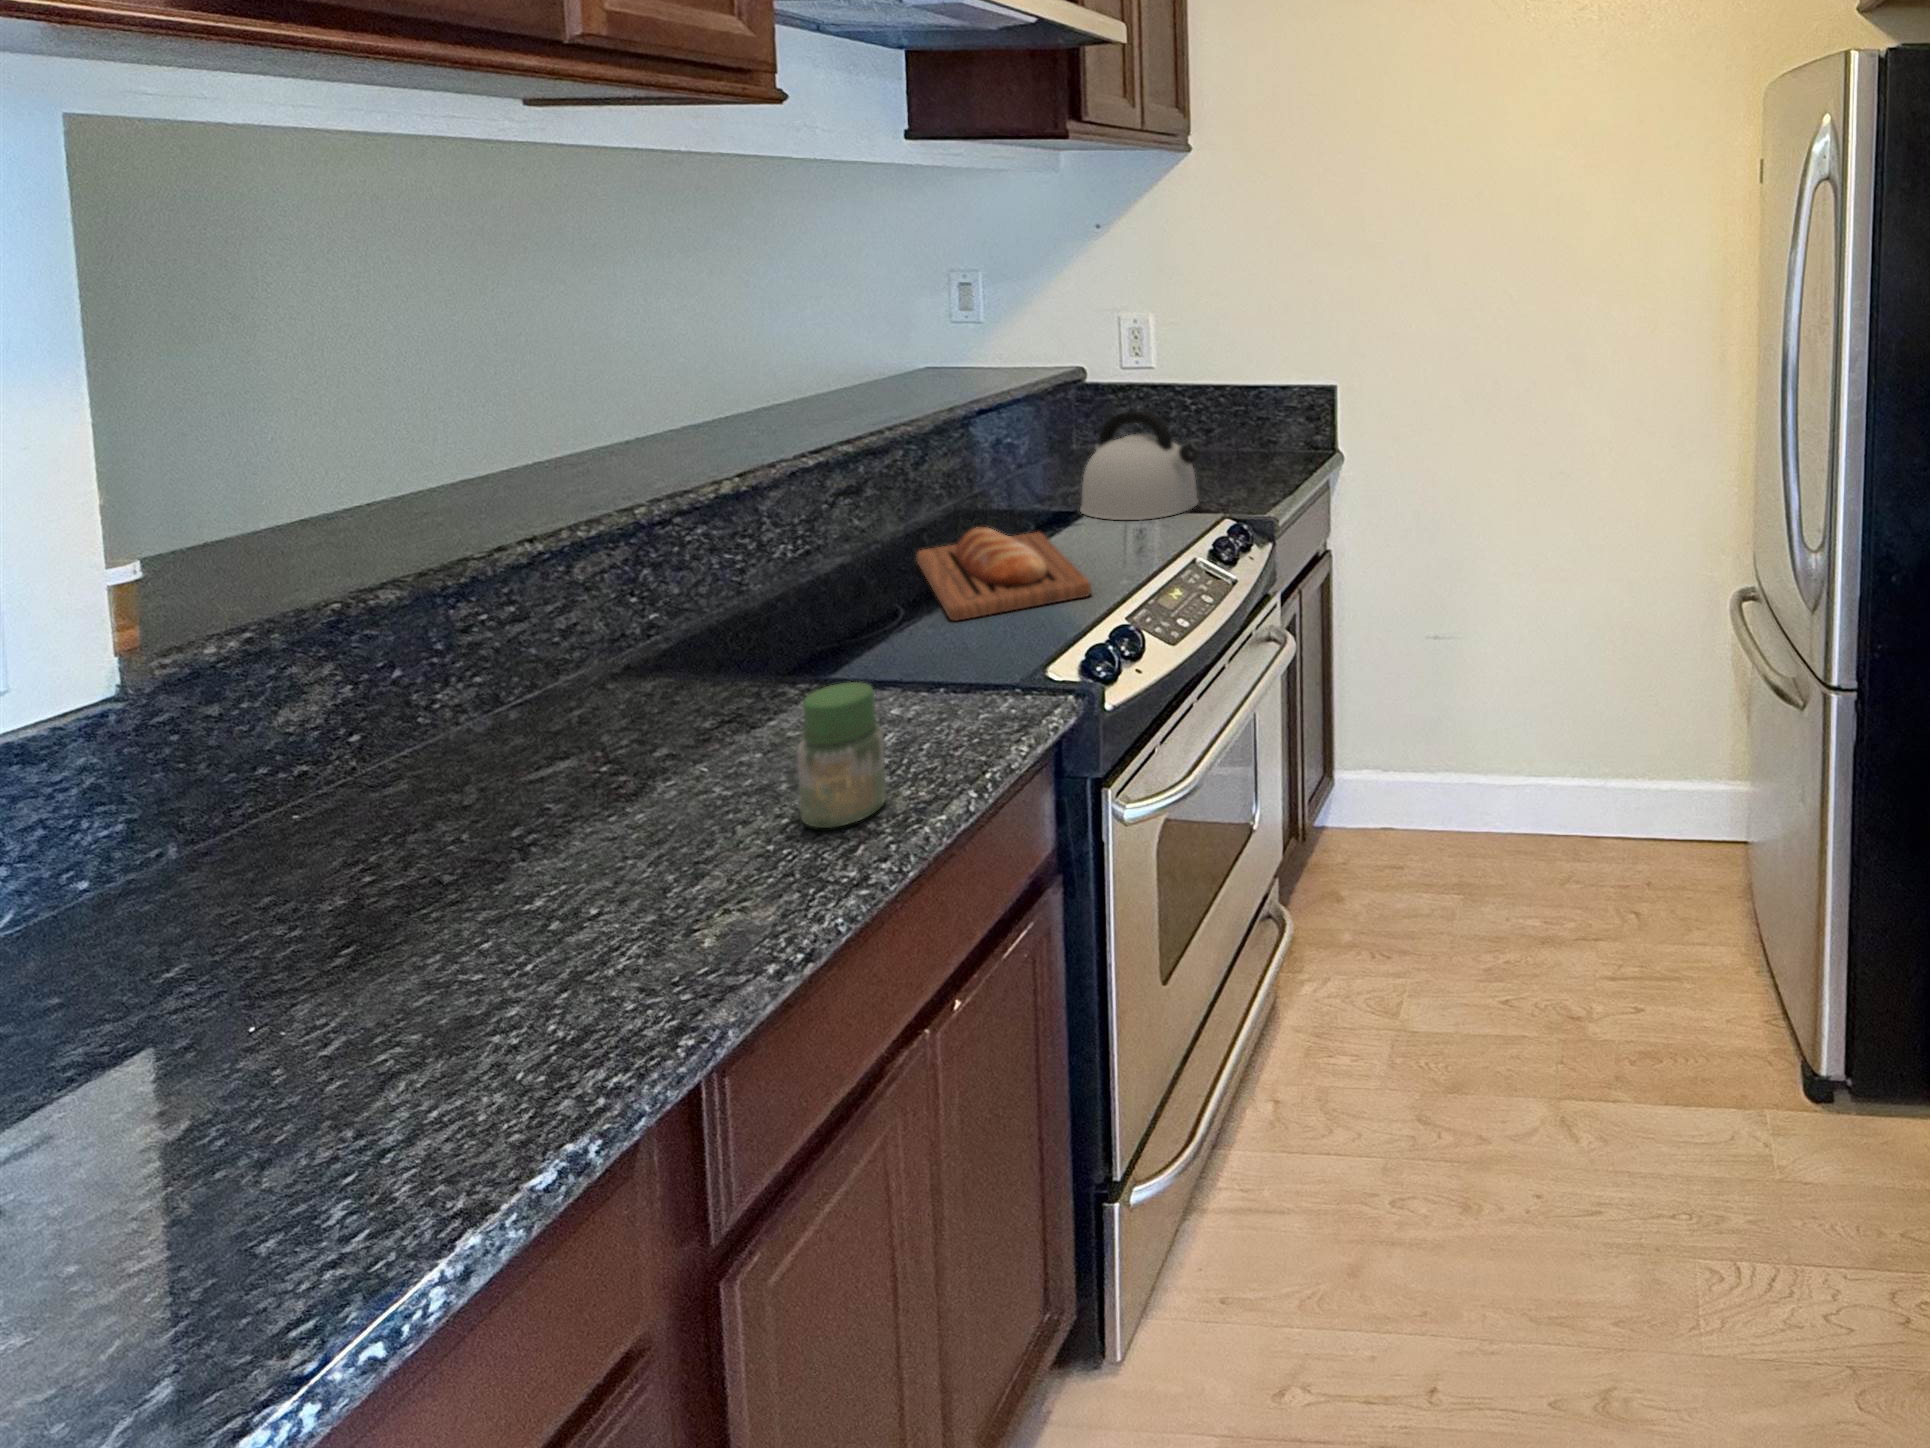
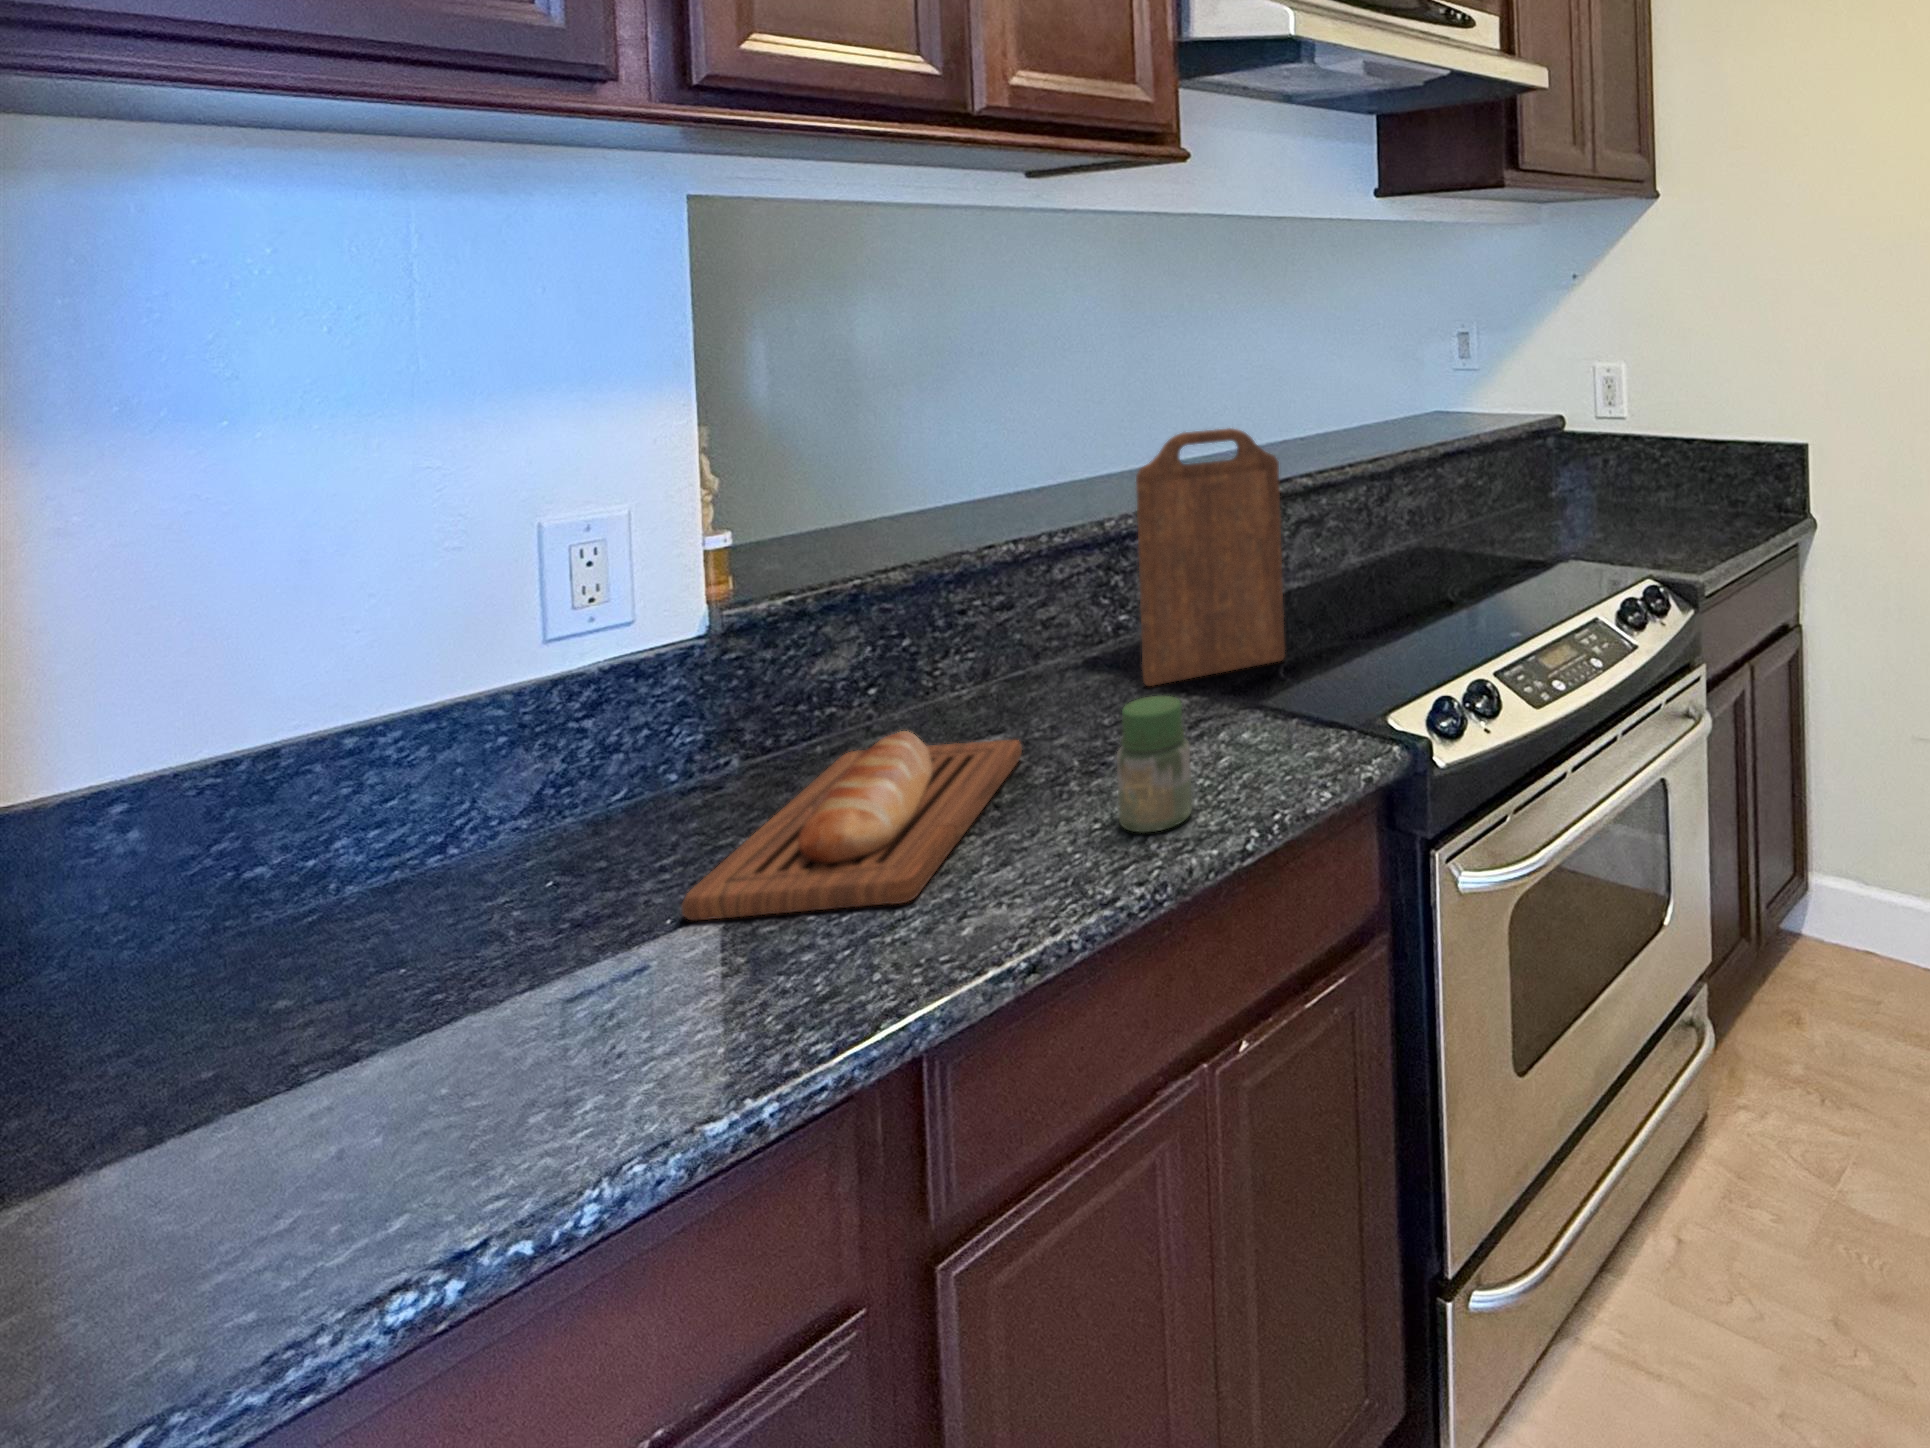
cutting board: none [709,395,886,684] -> present [1136,428,1285,686]
kettle: present [1080,410,1198,520] -> none [1513,463,1629,576]
bread loaf: present [916,527,1091,621] -> present [682,731,1022,920]

